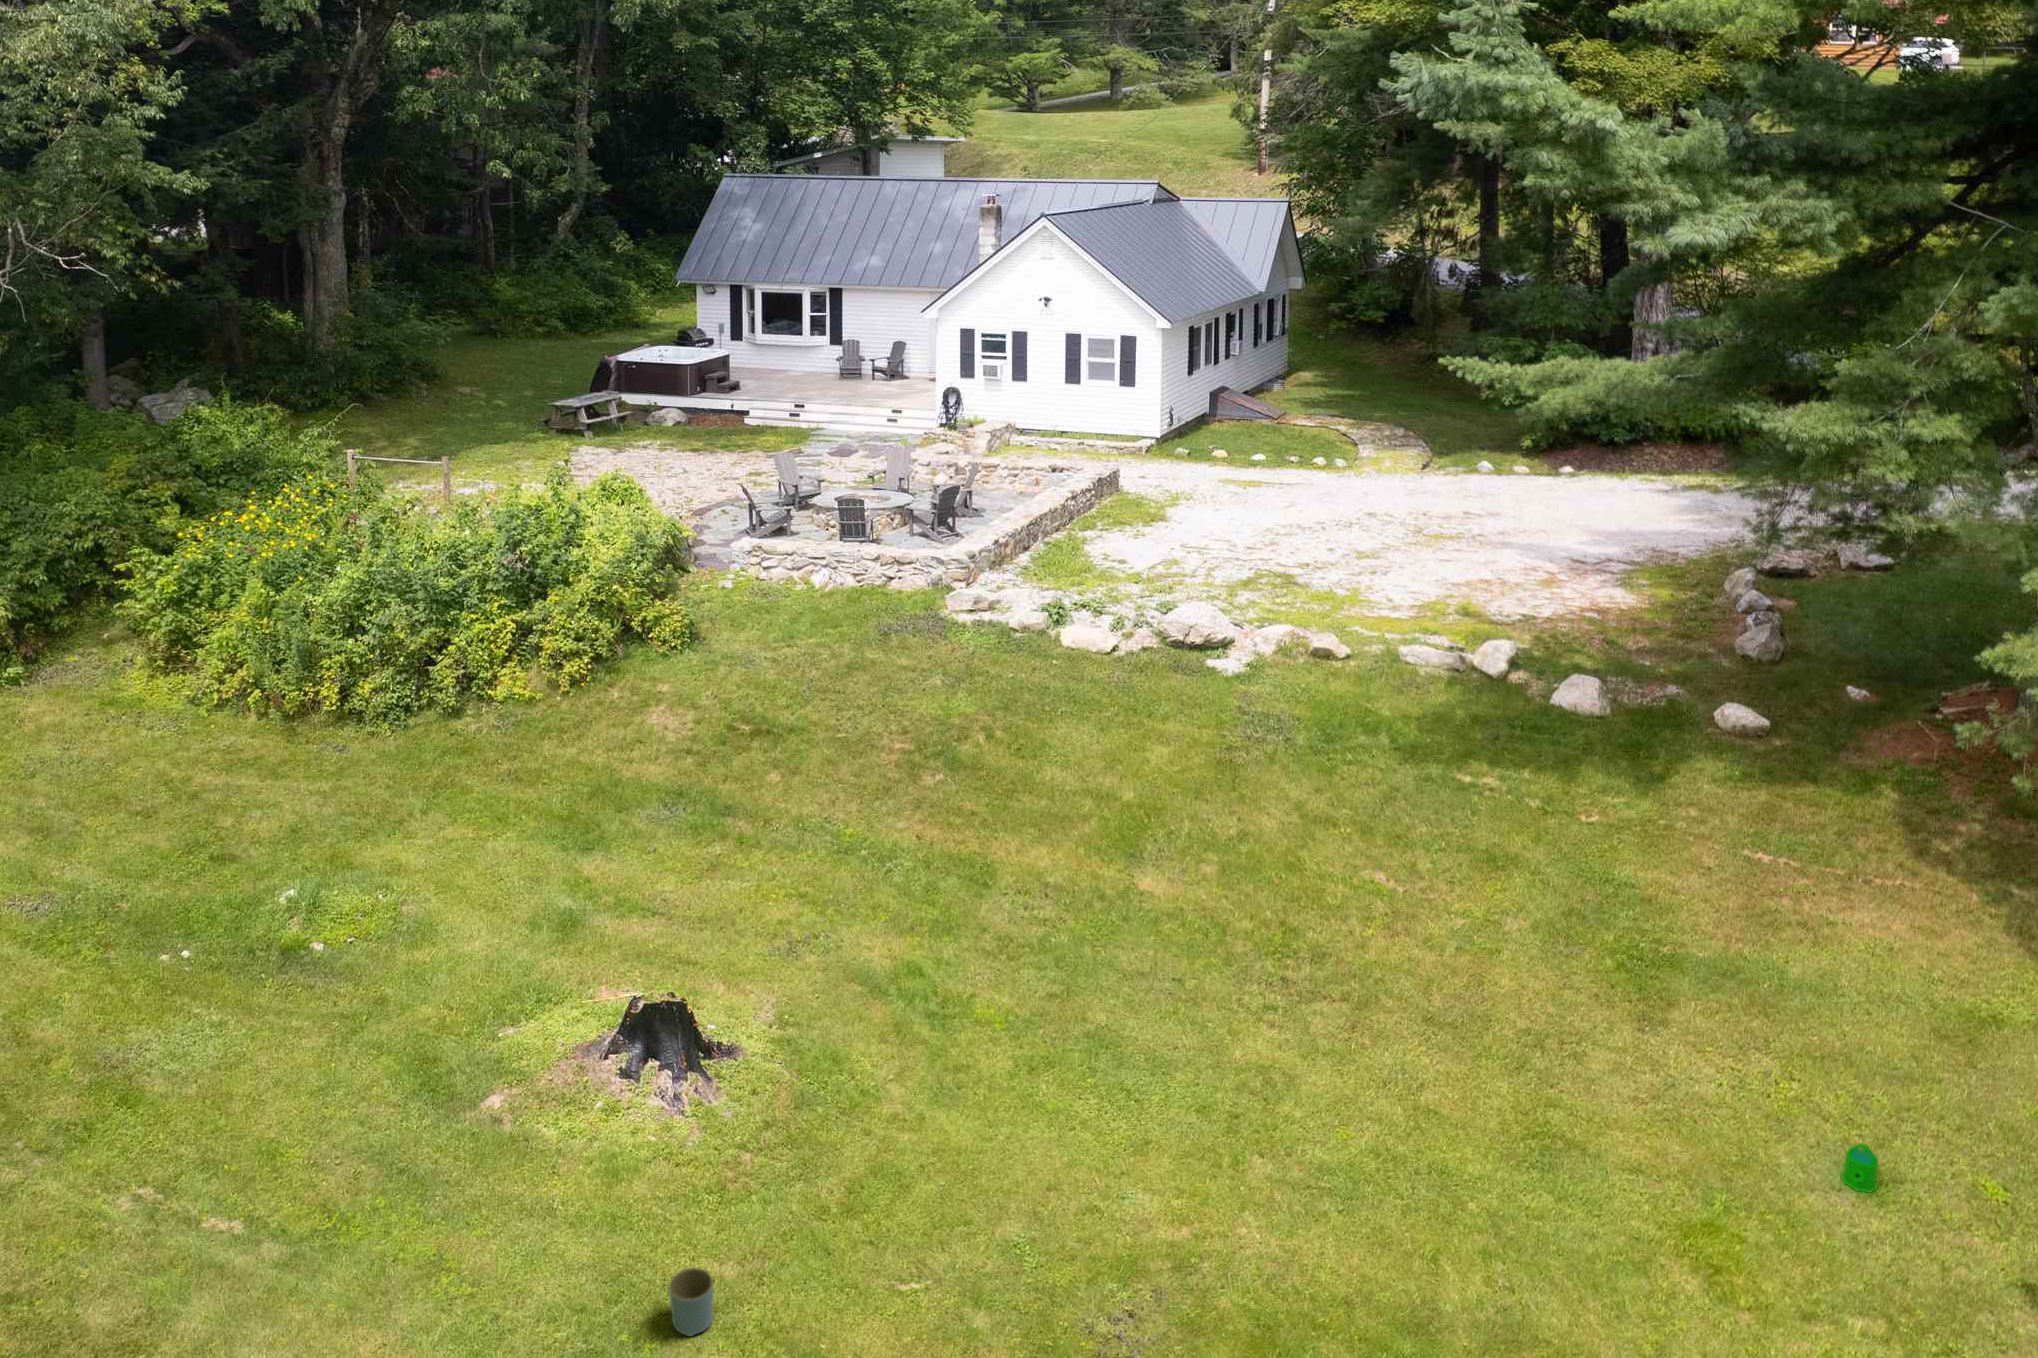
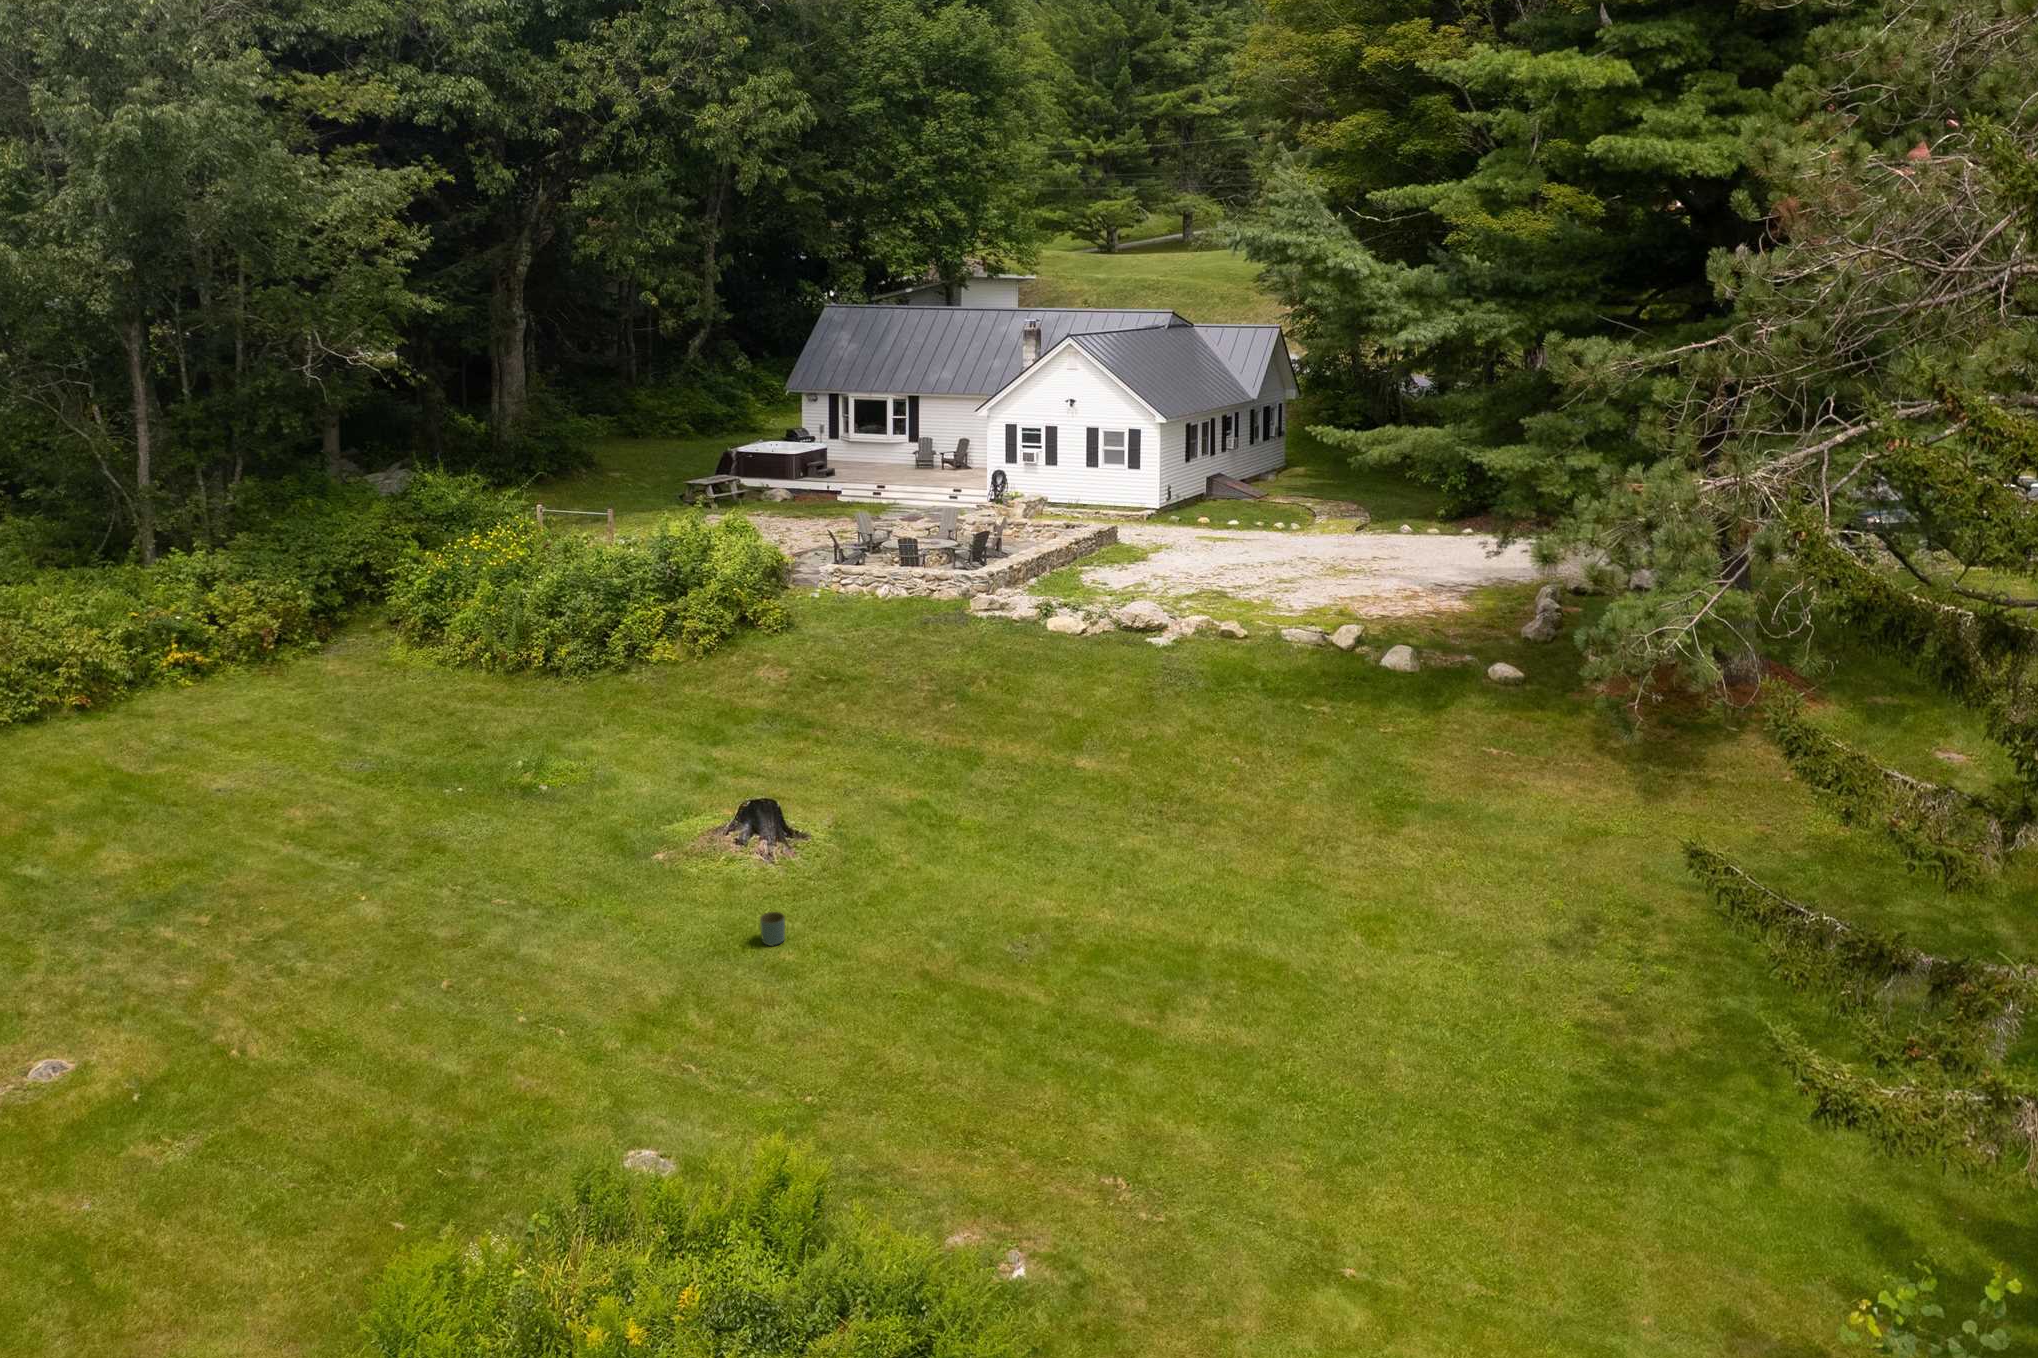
watering can: present [1841,1143,1879,1193] -> none [1457,869,1477,898]

